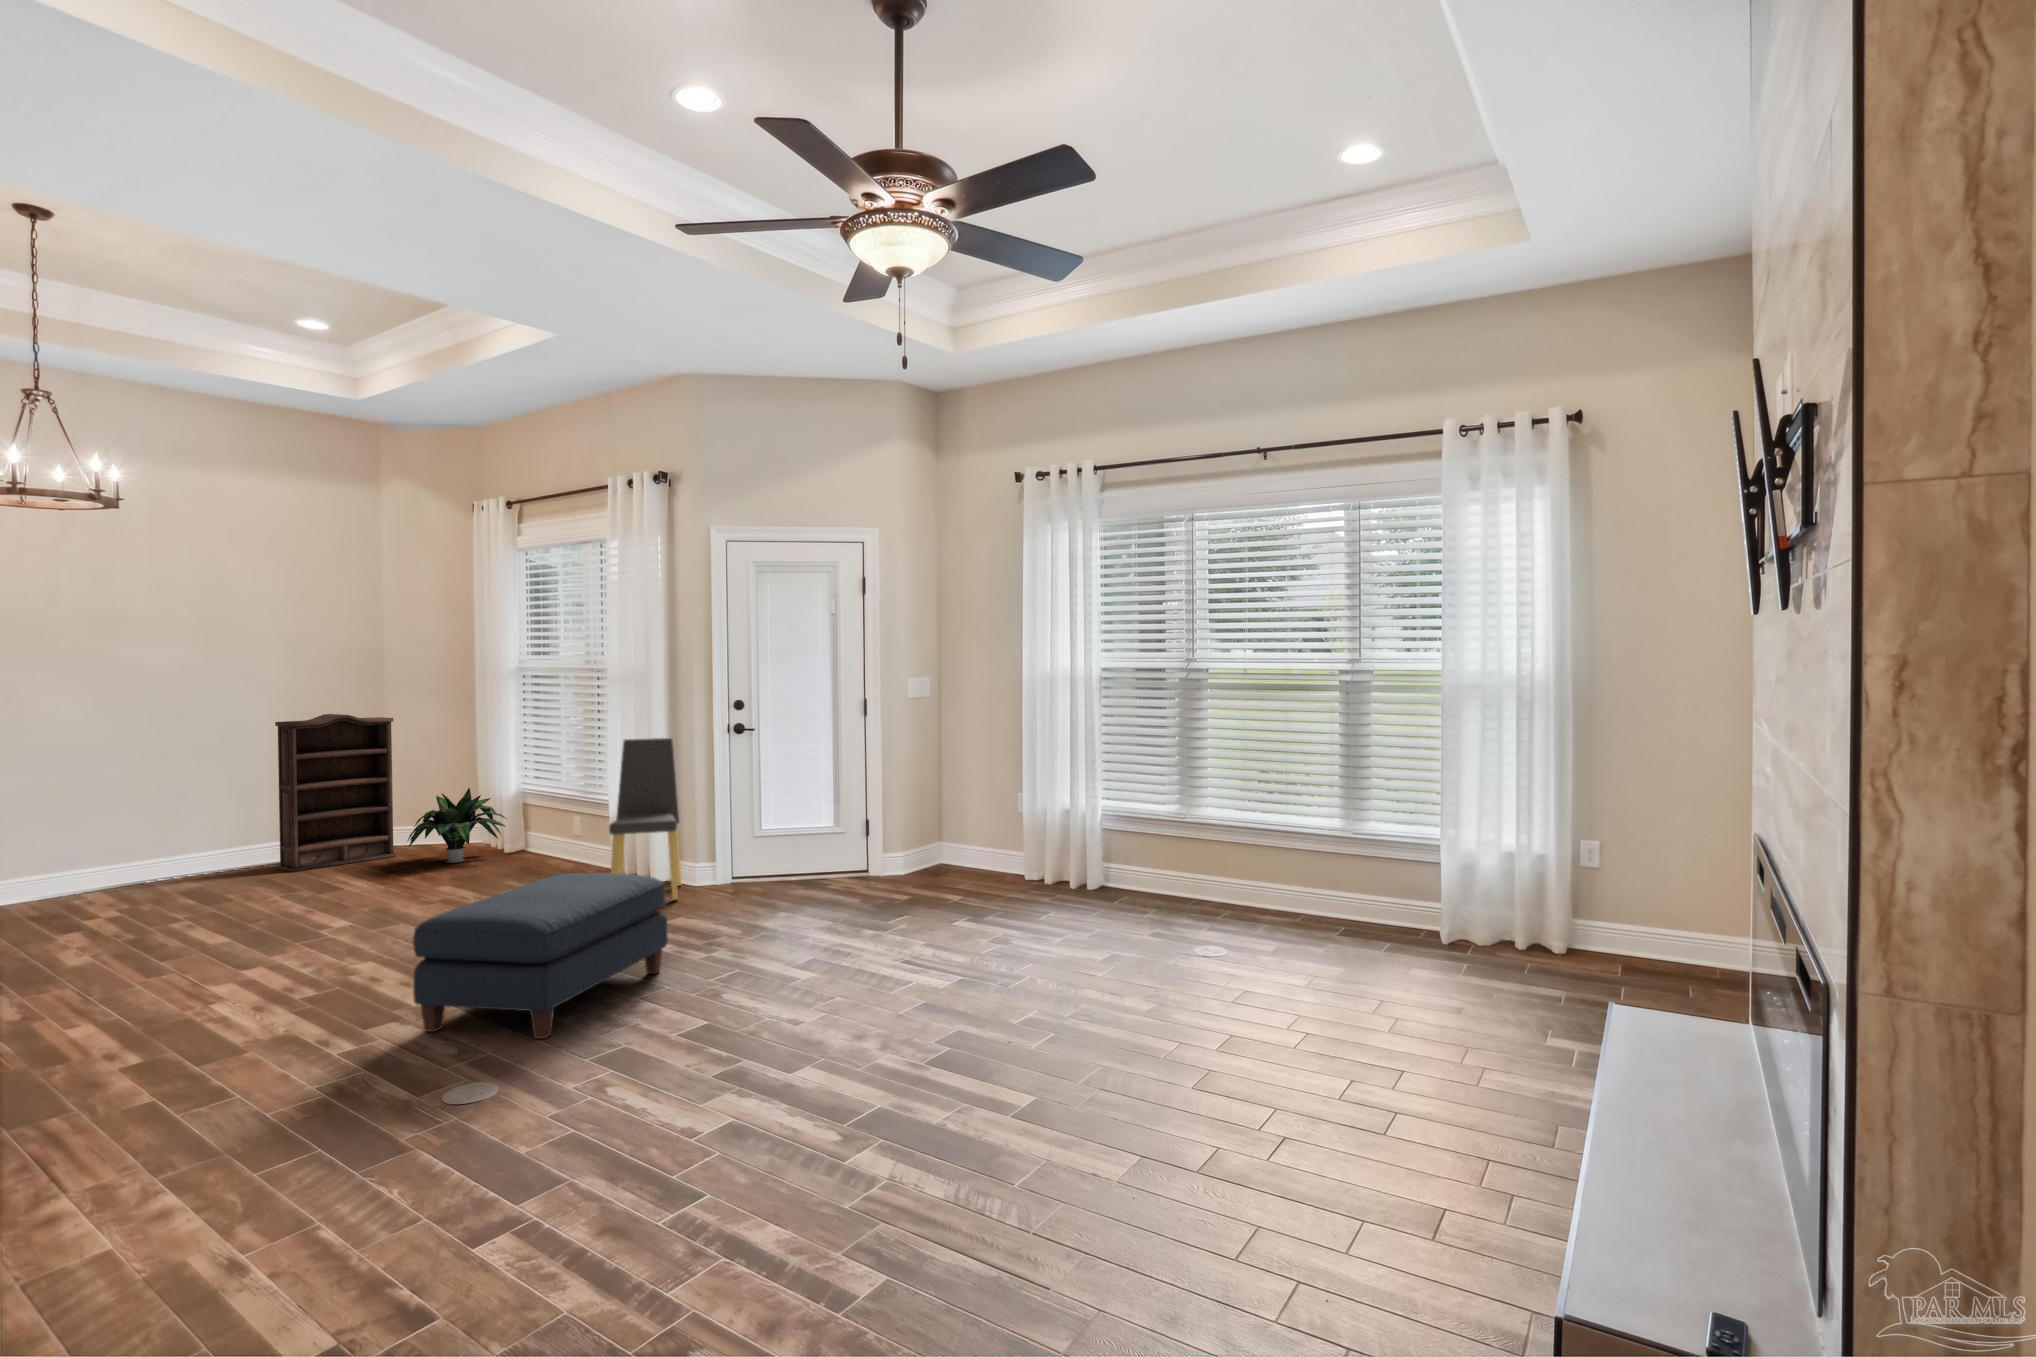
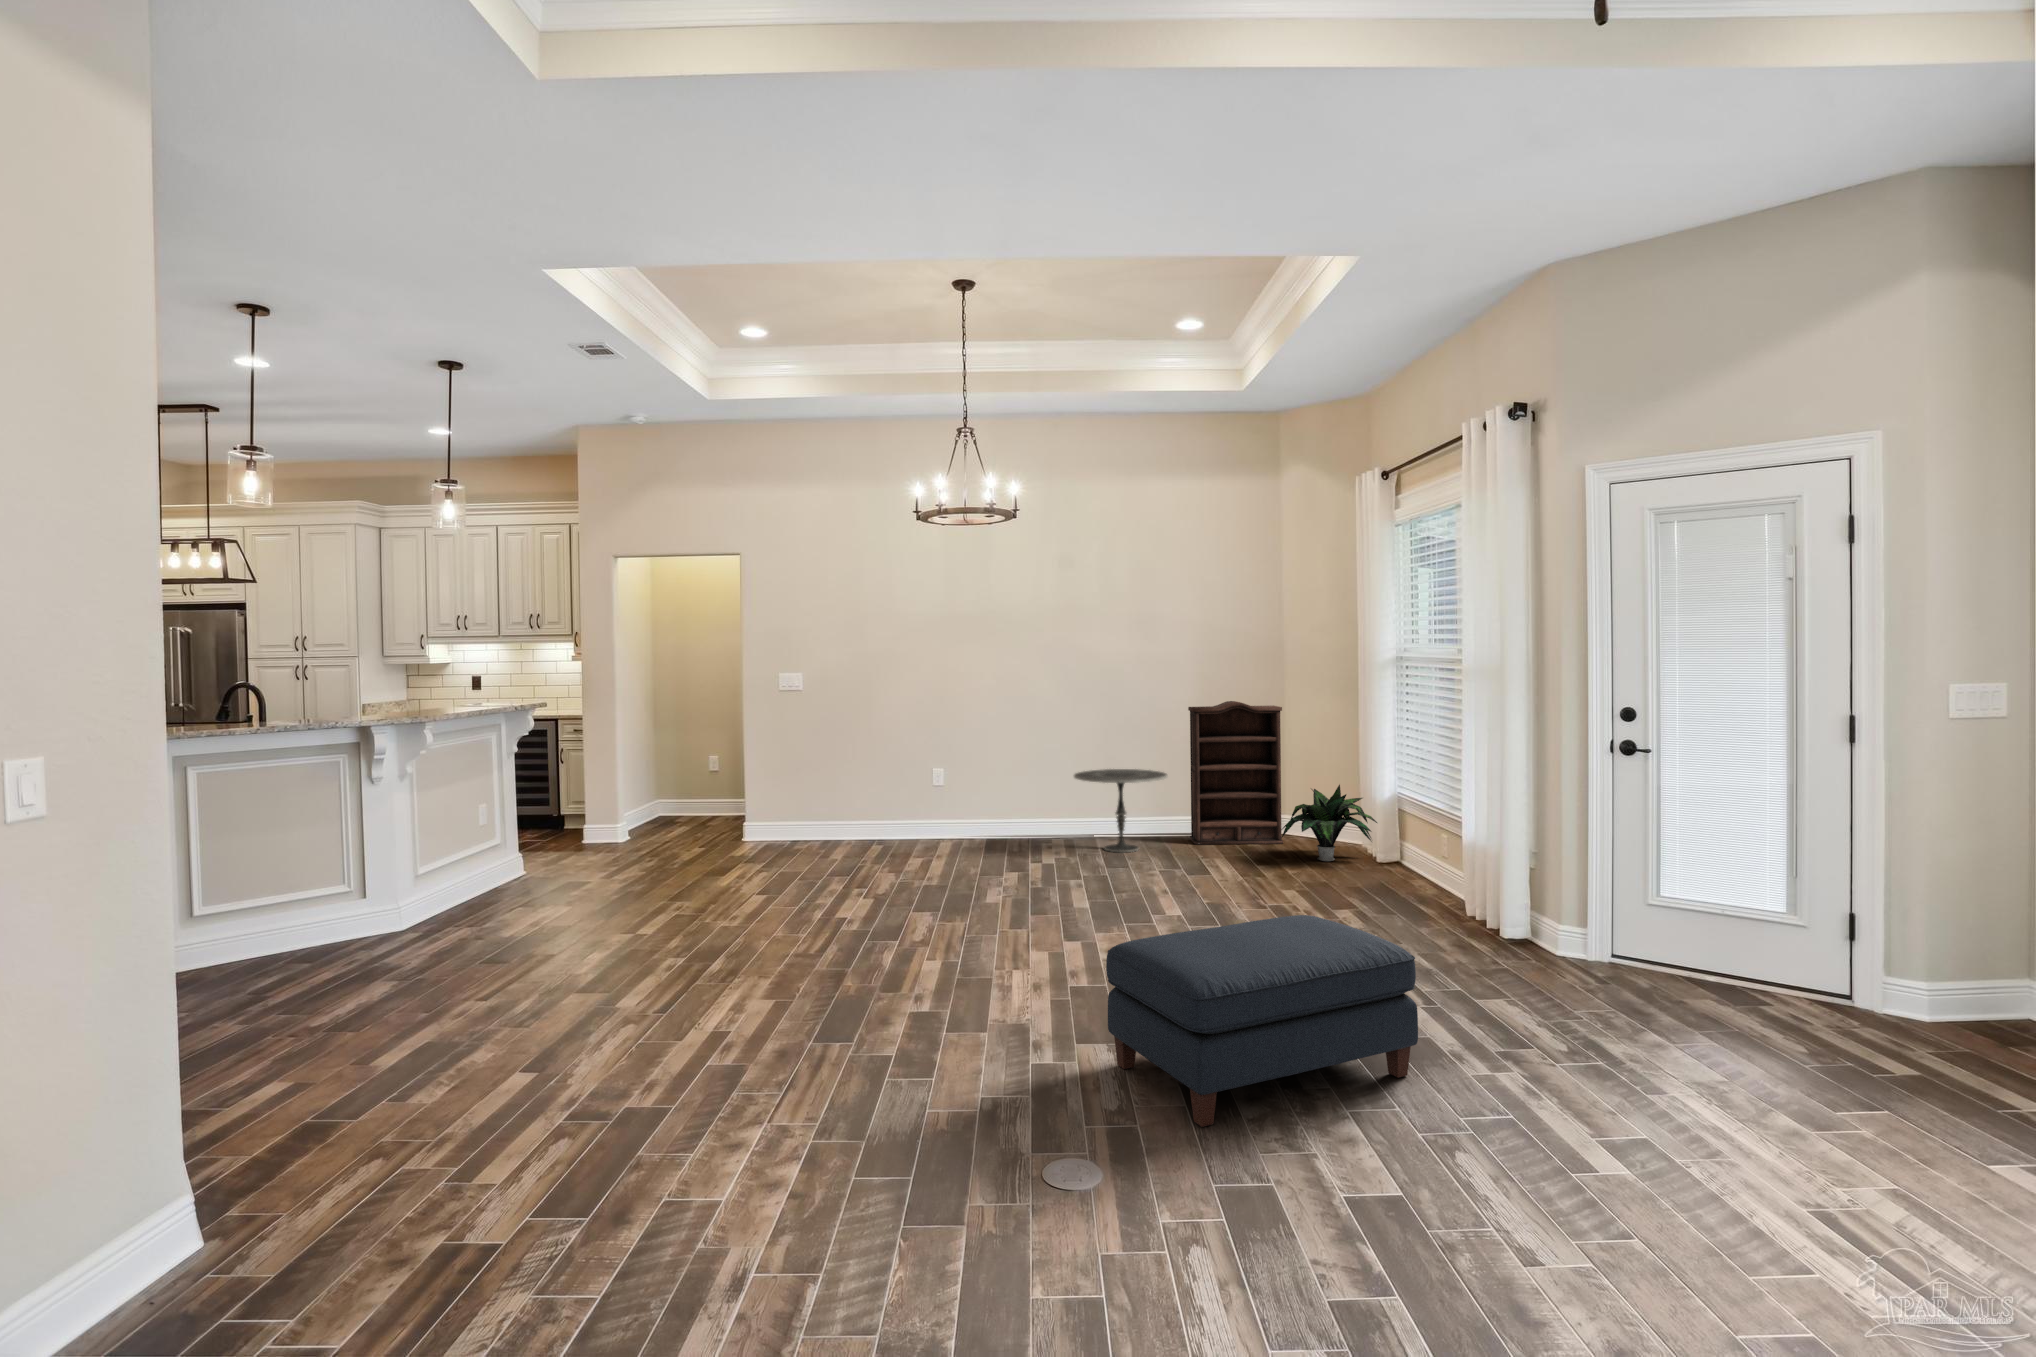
dining chair: present [609,738,682,900] -> none [1428,750,1539,968]
side table: none [121,796,263,895] -> present [1074,769,1168,852]

